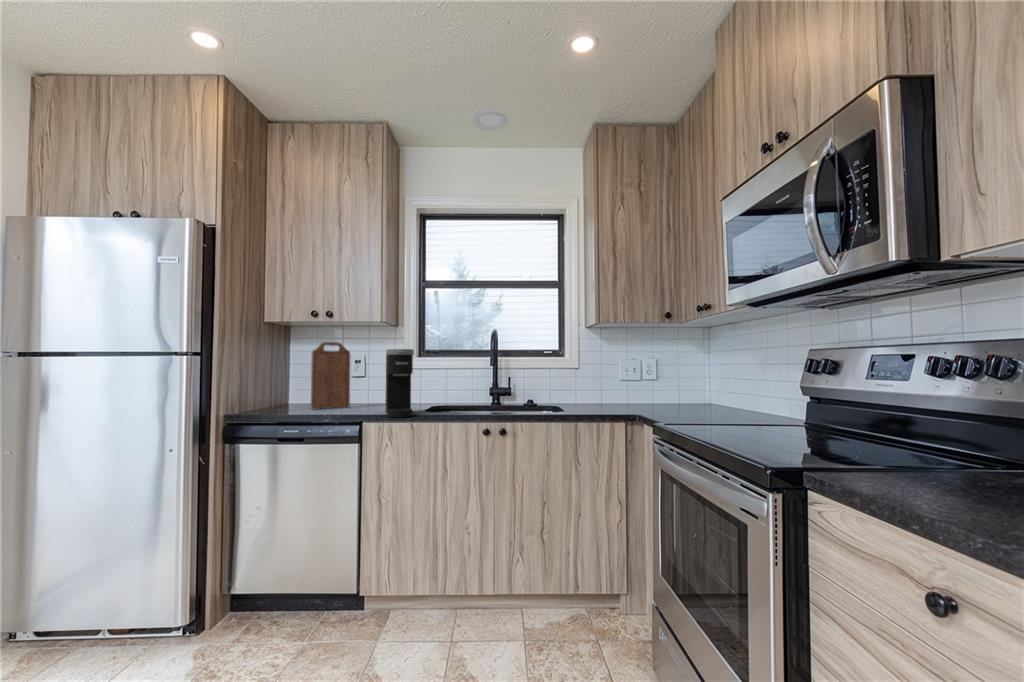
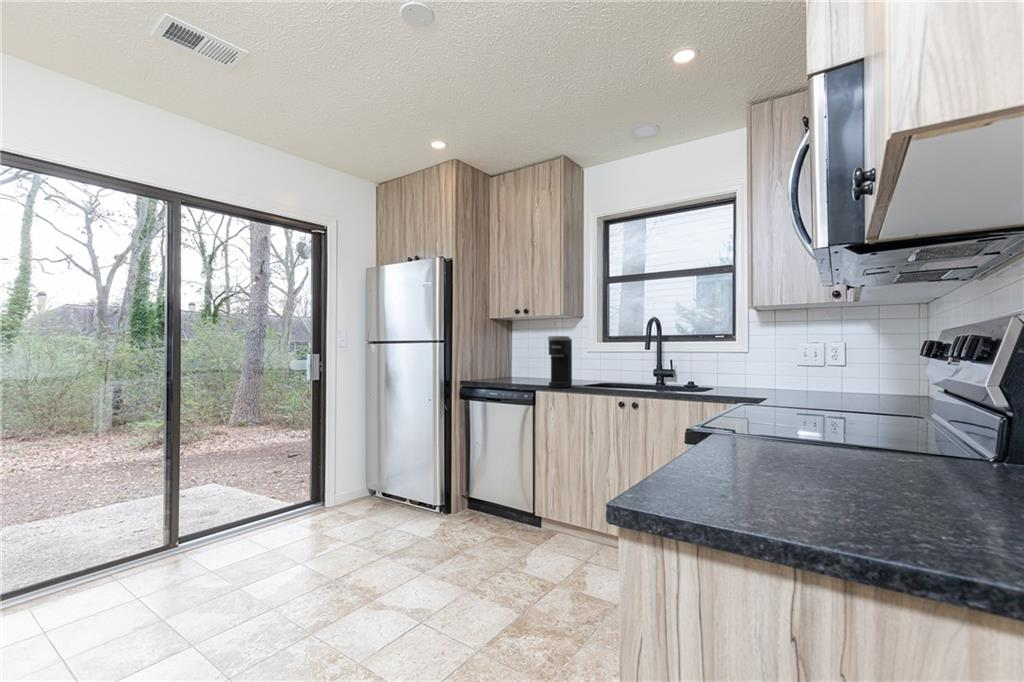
cutting board: present [311,342,350,409] -> none [517,332,546,381]

